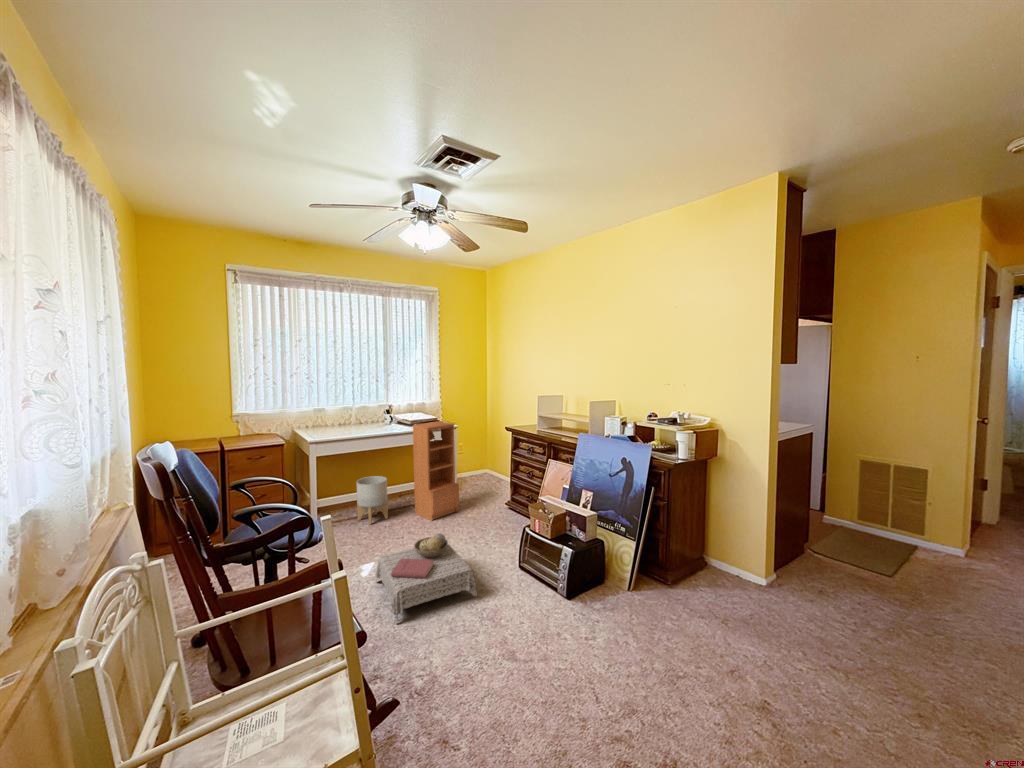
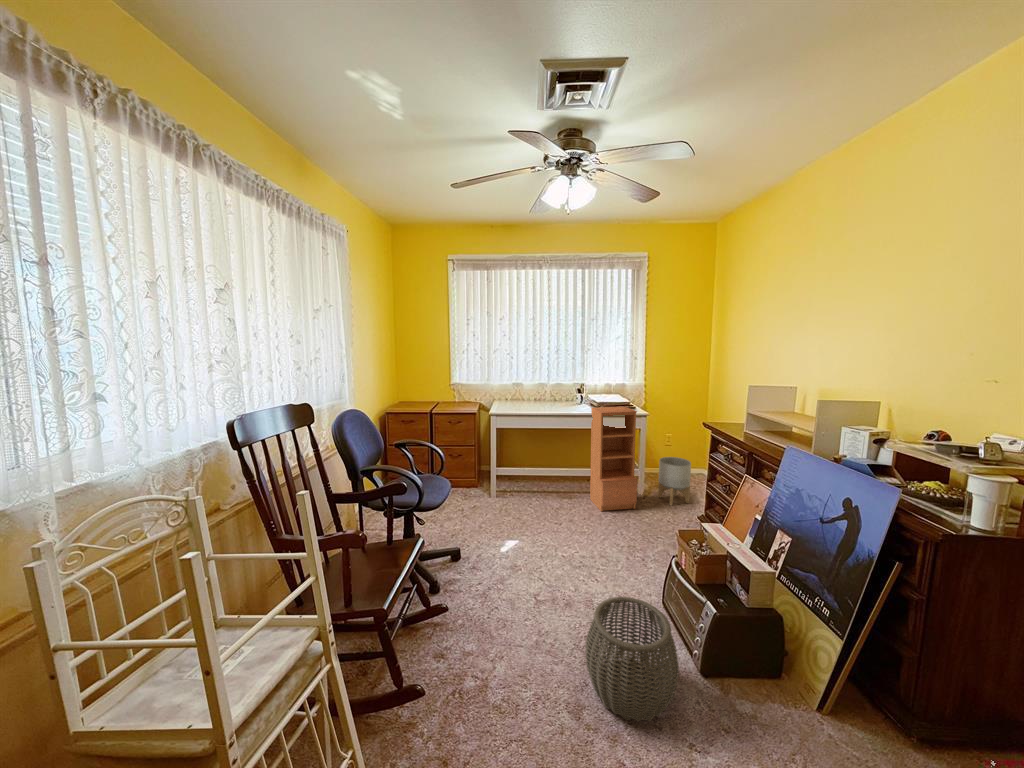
planter: present [357,476,388,525] -> present [658,457,691,505]
ottoman: present [375,533,477,623] -> none [493,530,590,617]
woven basket: none [500,558,569,644] -> present [585,597,679,721]

